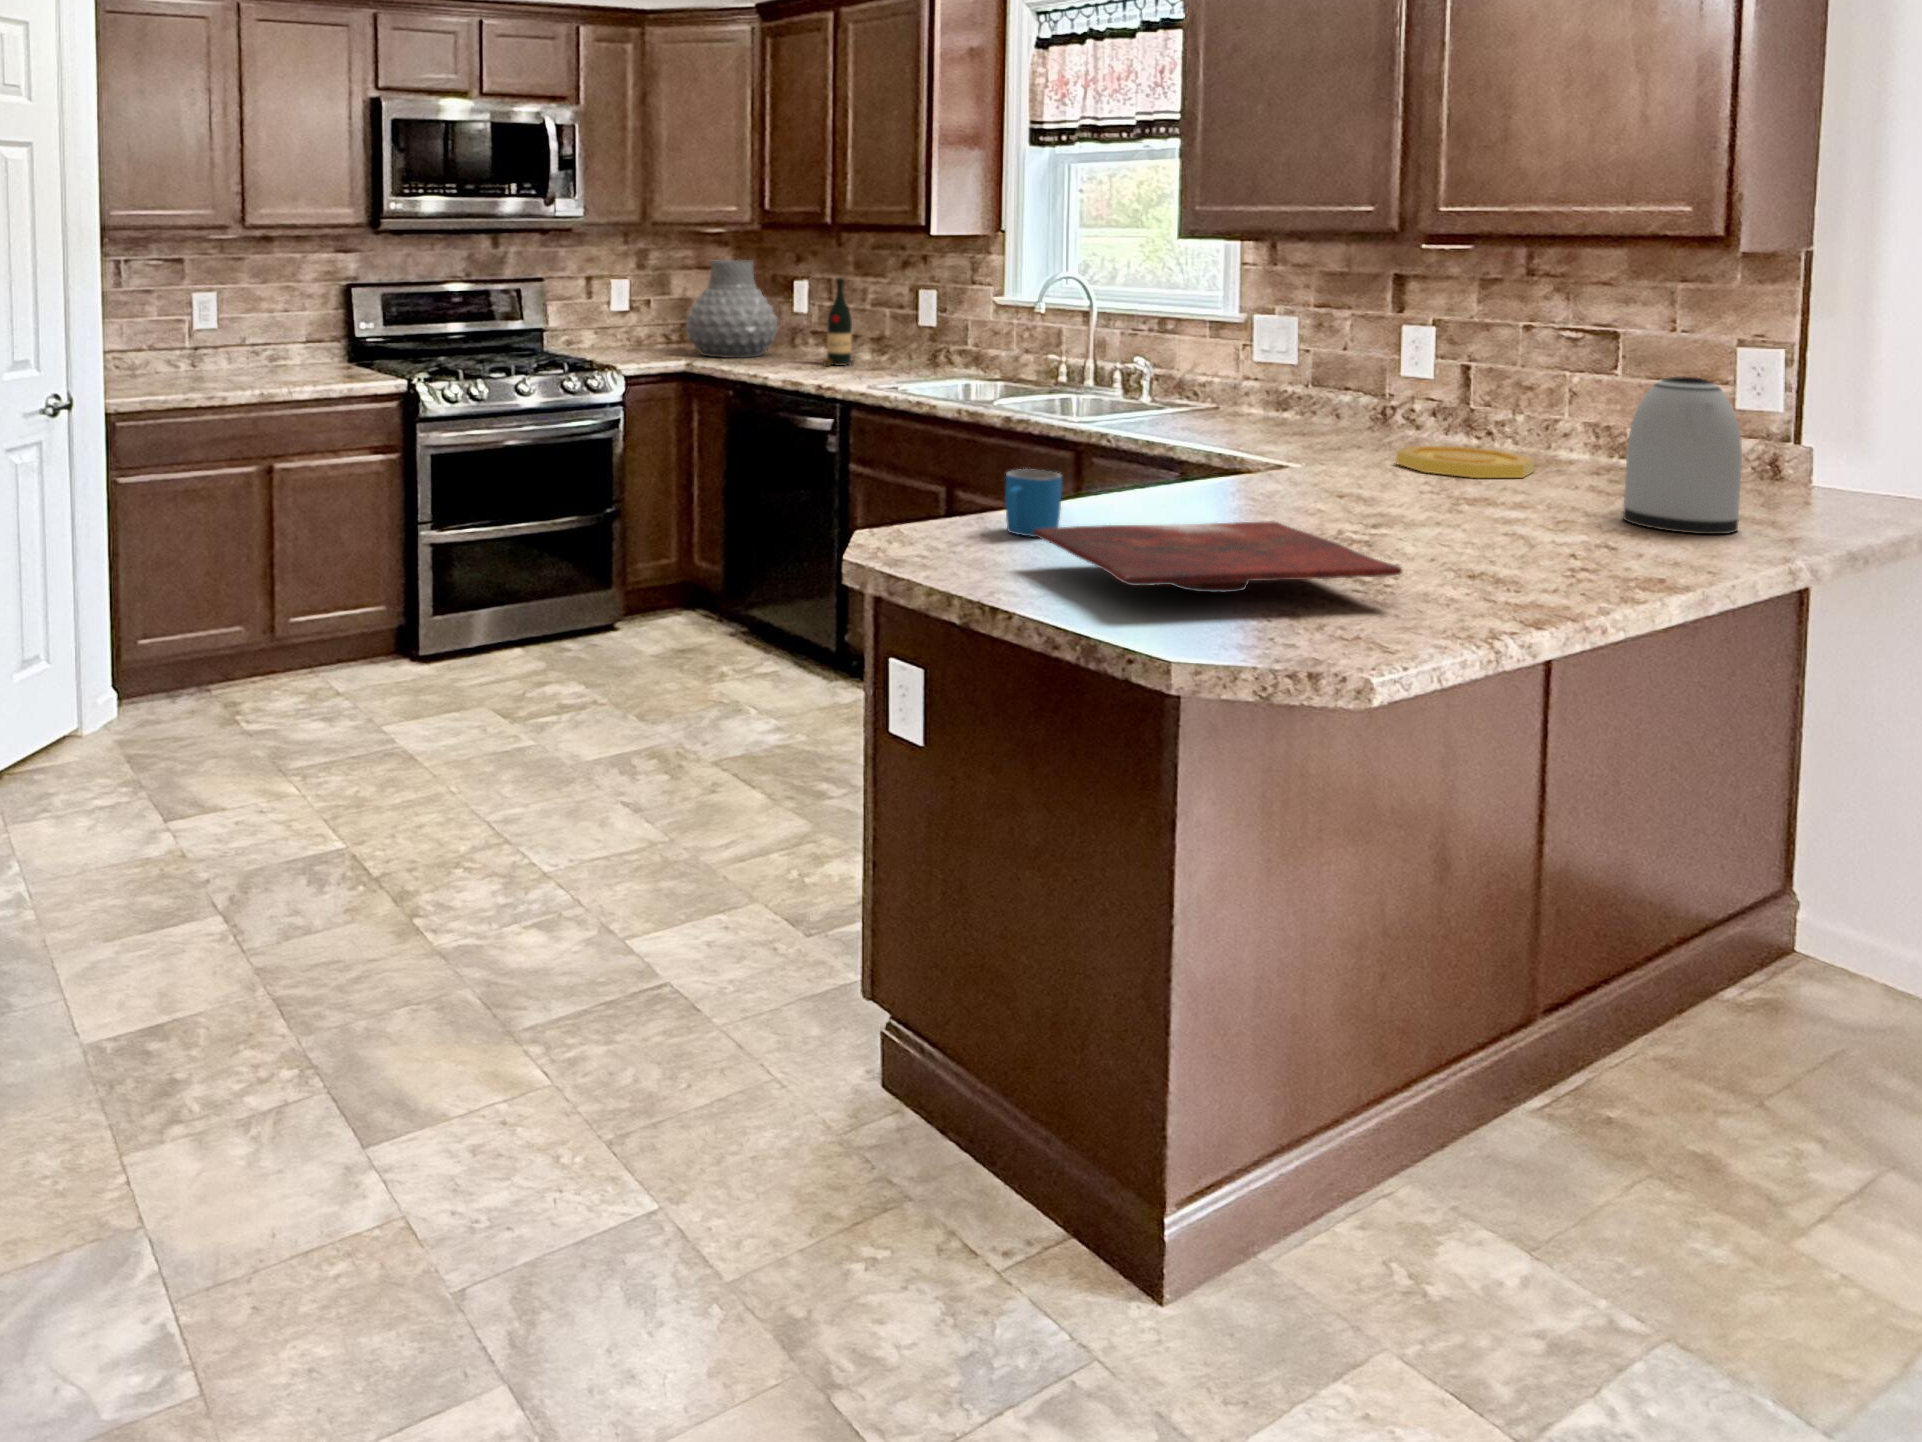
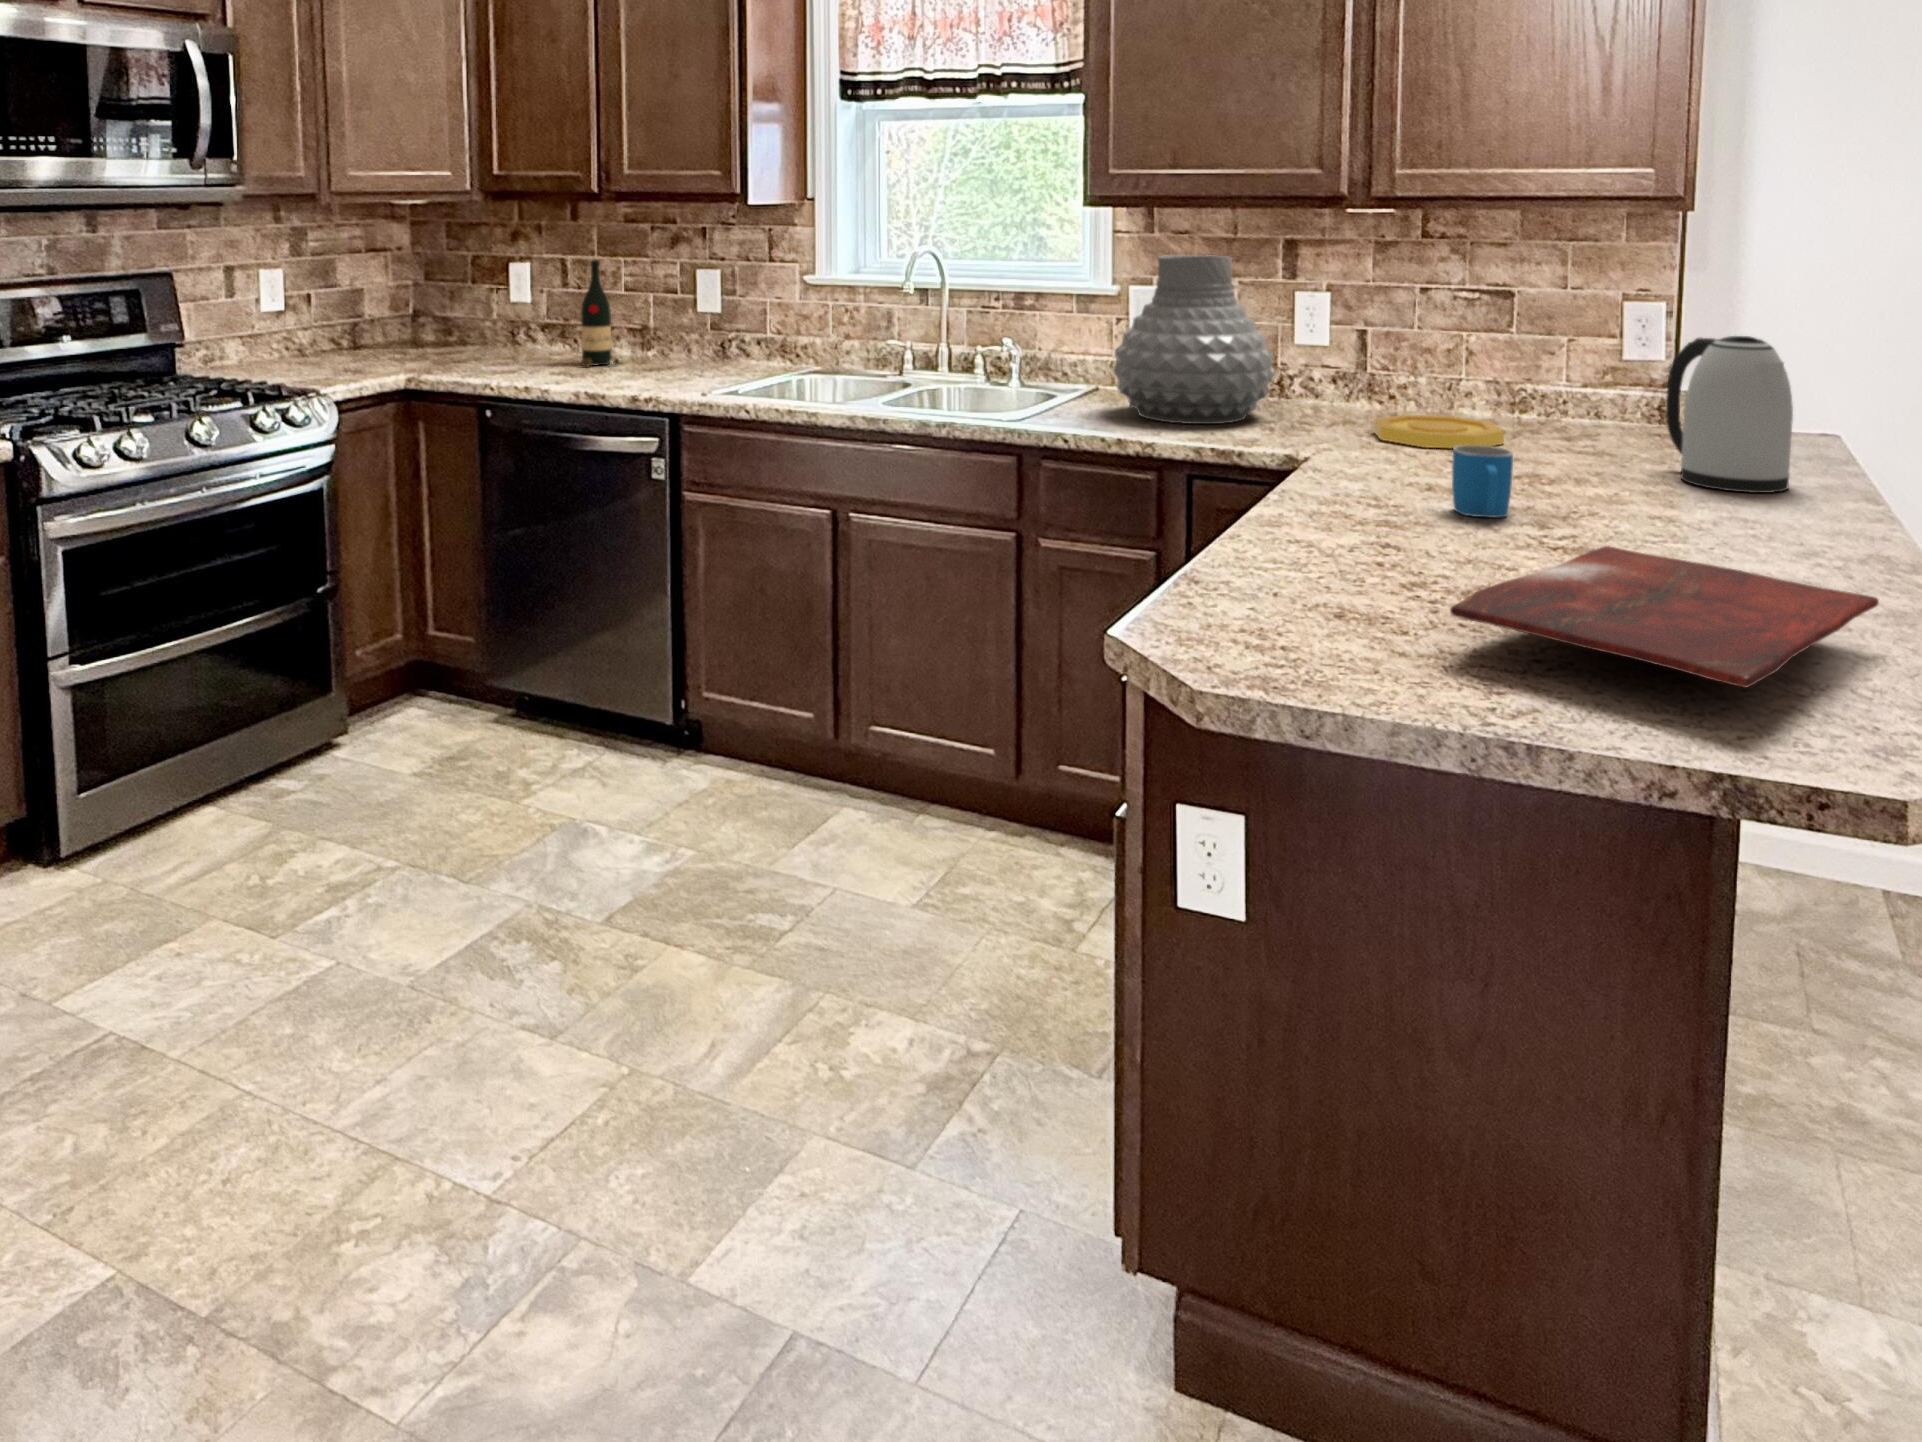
vase: present [686,260,778,358] -> present [1114,255,1273,424]
mug: present [1006,469,1062,537] -> present [1452,445,1513,517]

